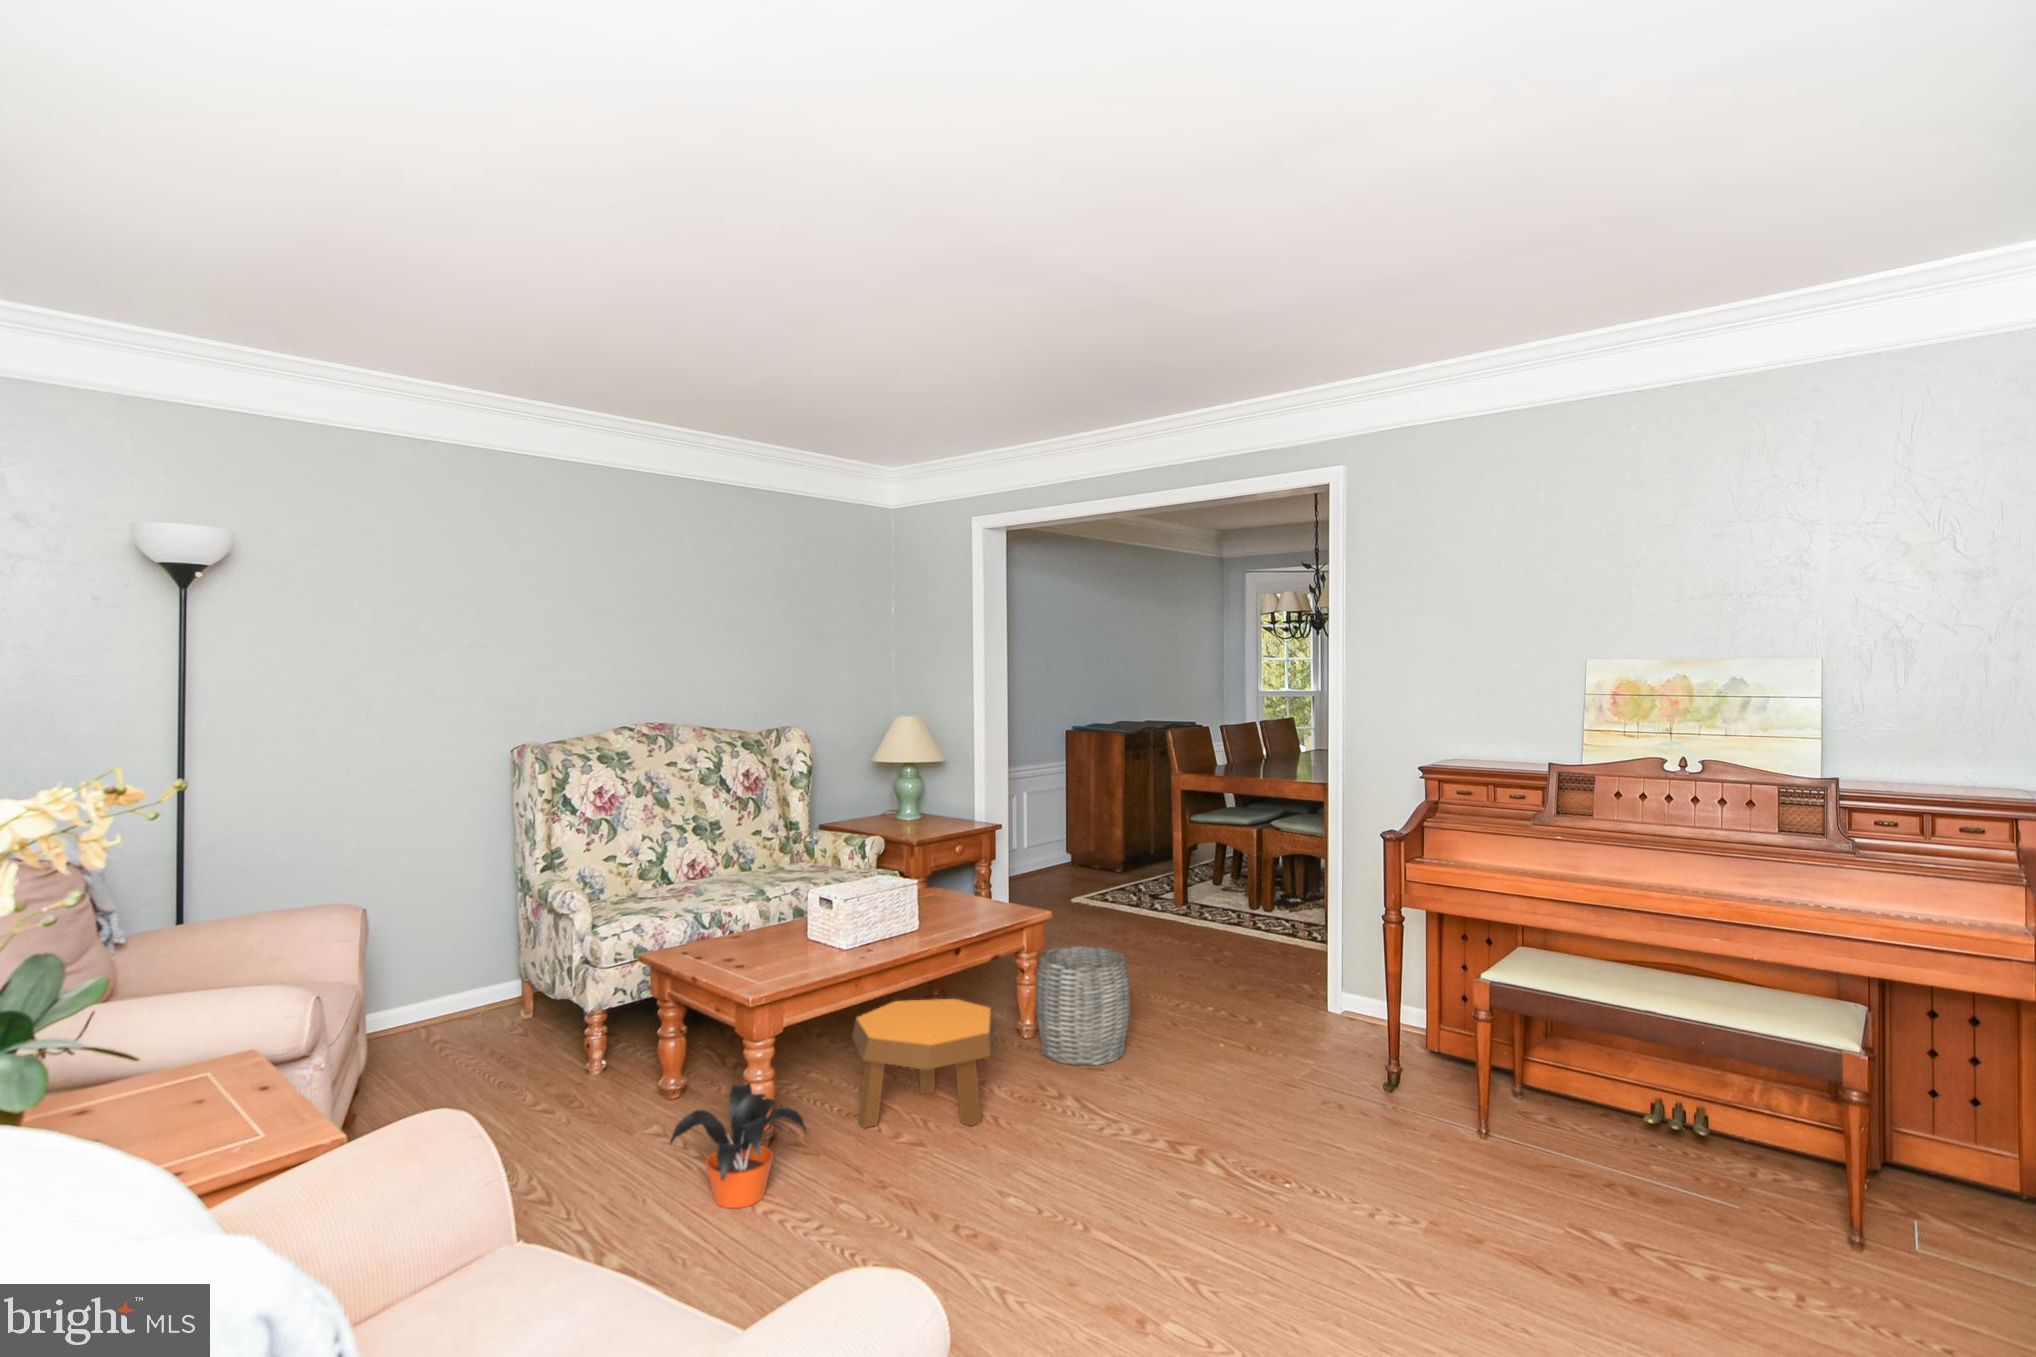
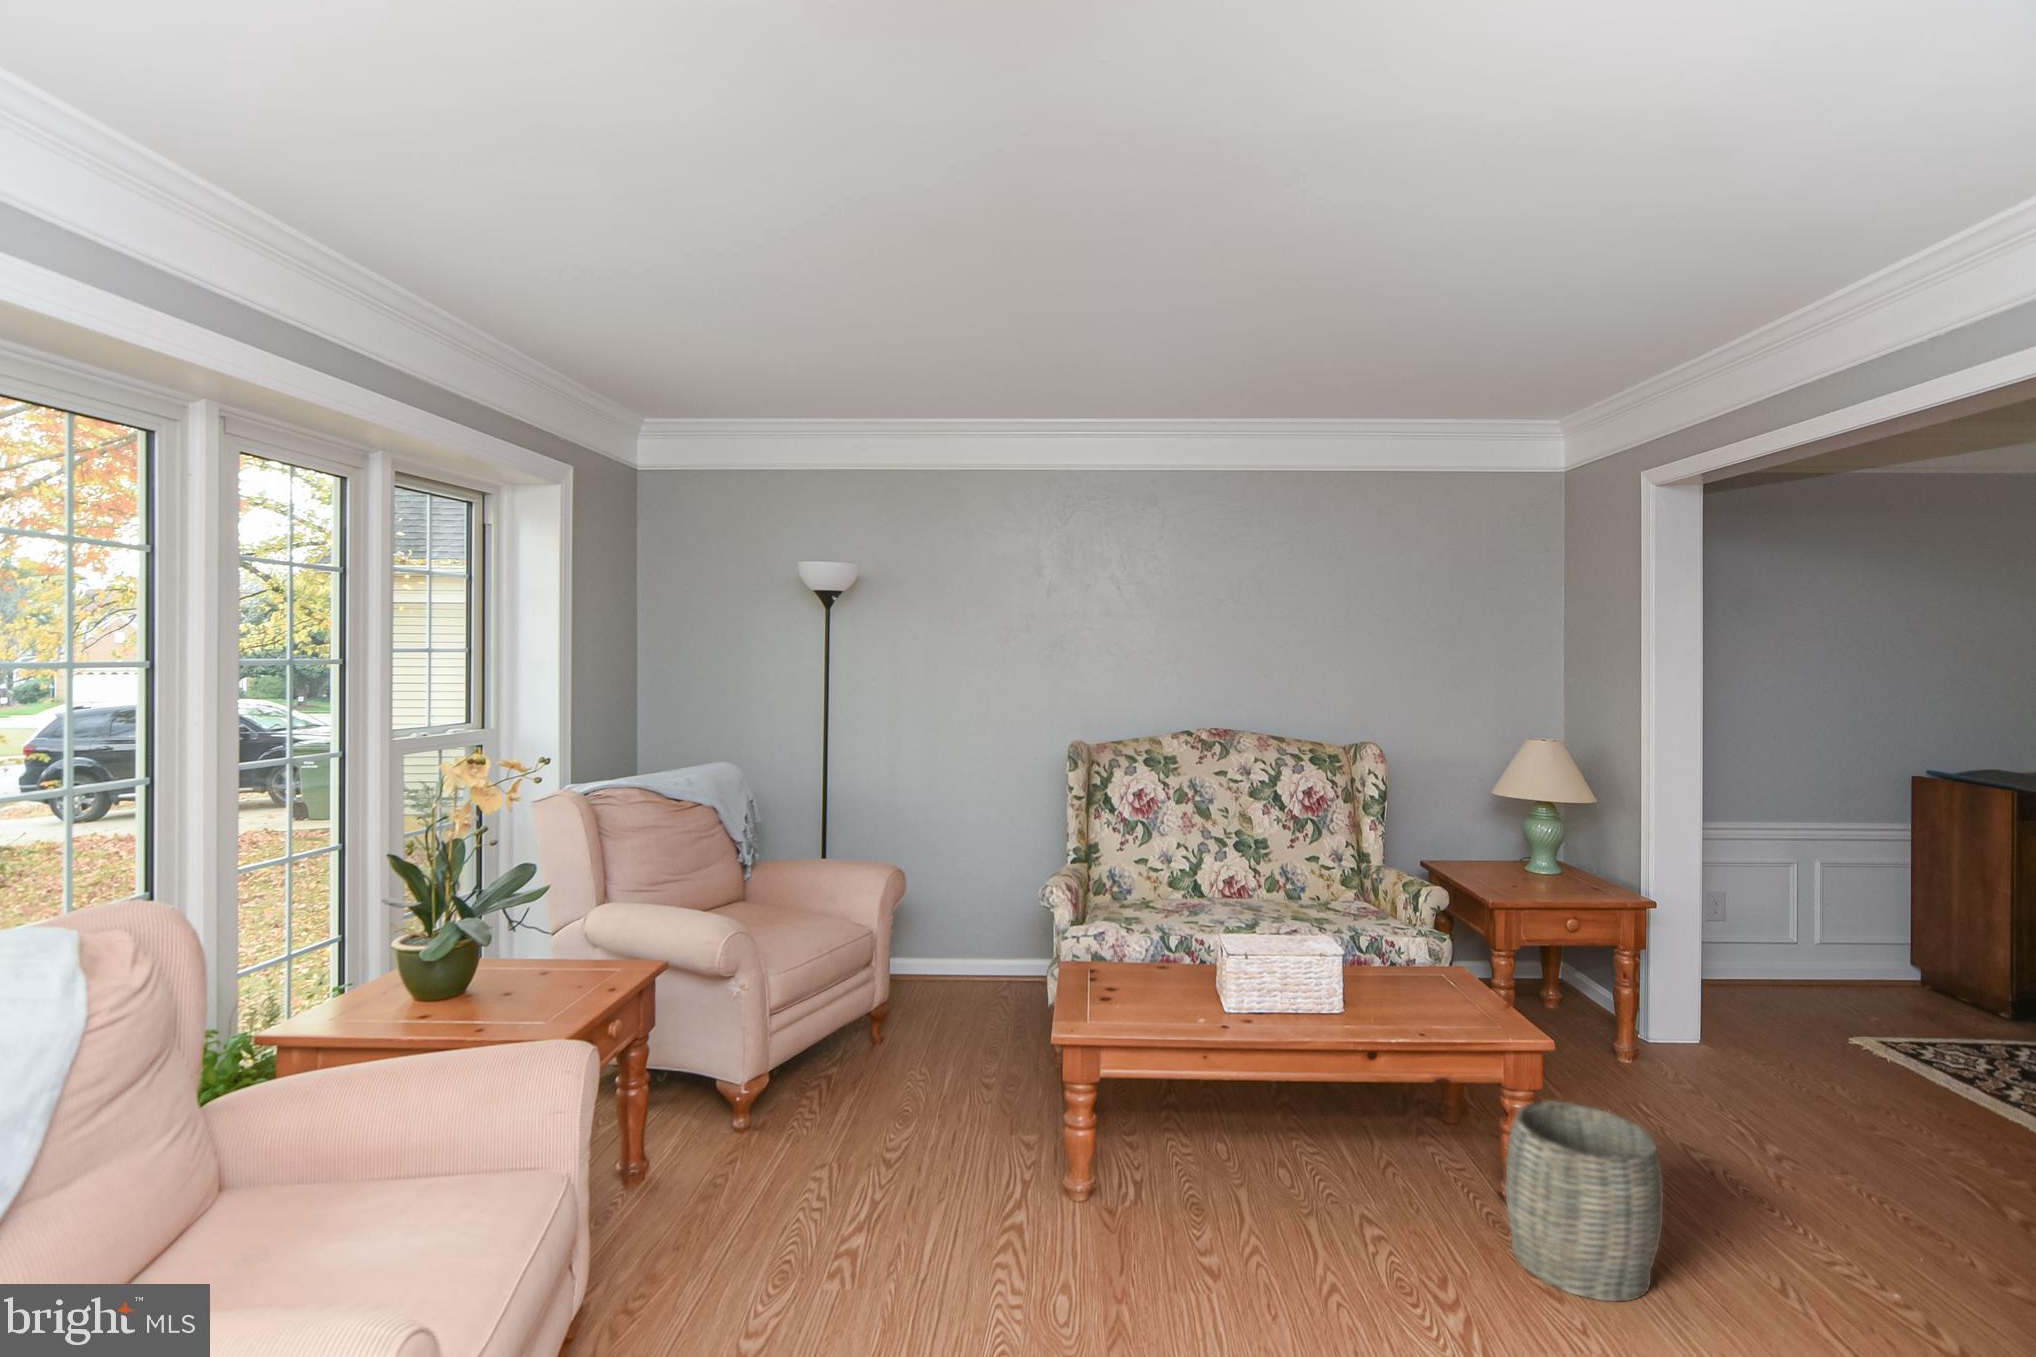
footstool: present [852,999,995,1128] -> none [1187,1095,1385,1288]
potted plant: present [670,1082,806,1208] -> none [942,1120,1072,1252]

